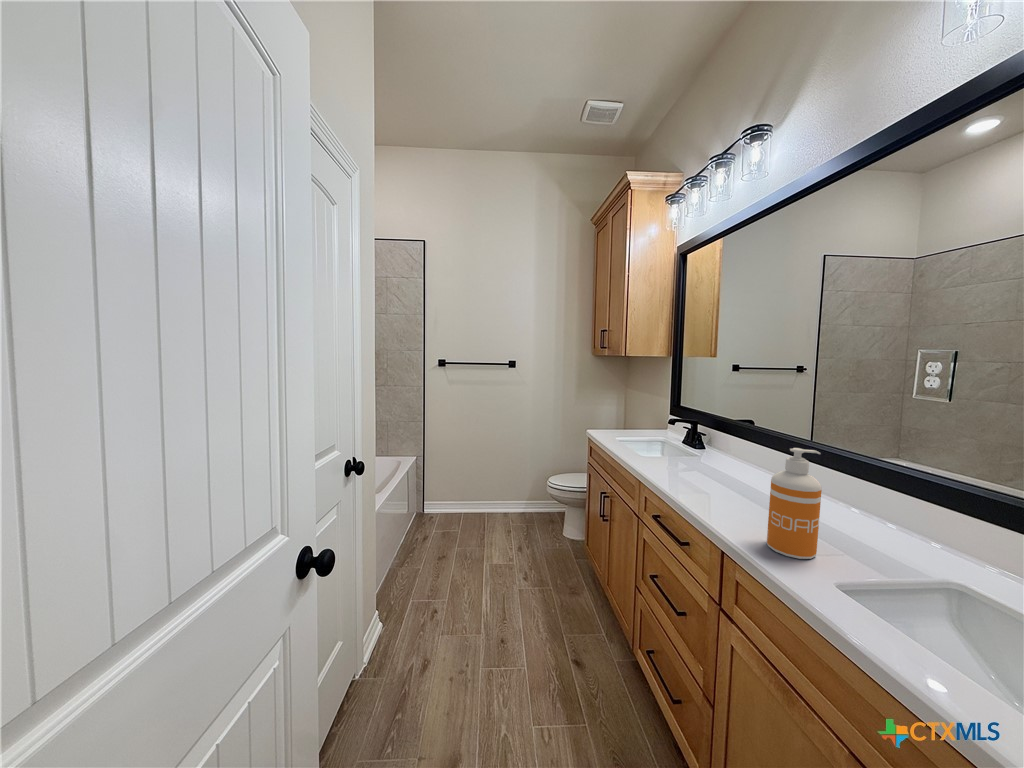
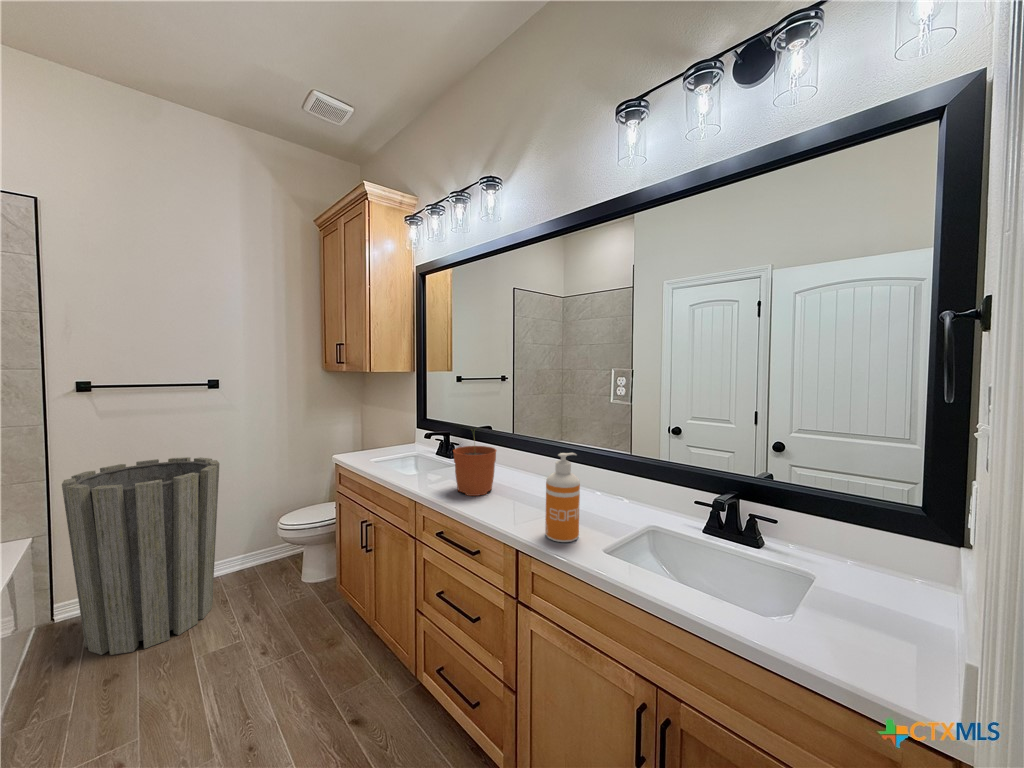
plant pot: none [683,415,736,488] -> present [453,445,496,496]
trash can: none [428,417,510,544] -> present [62,457,219,655]

